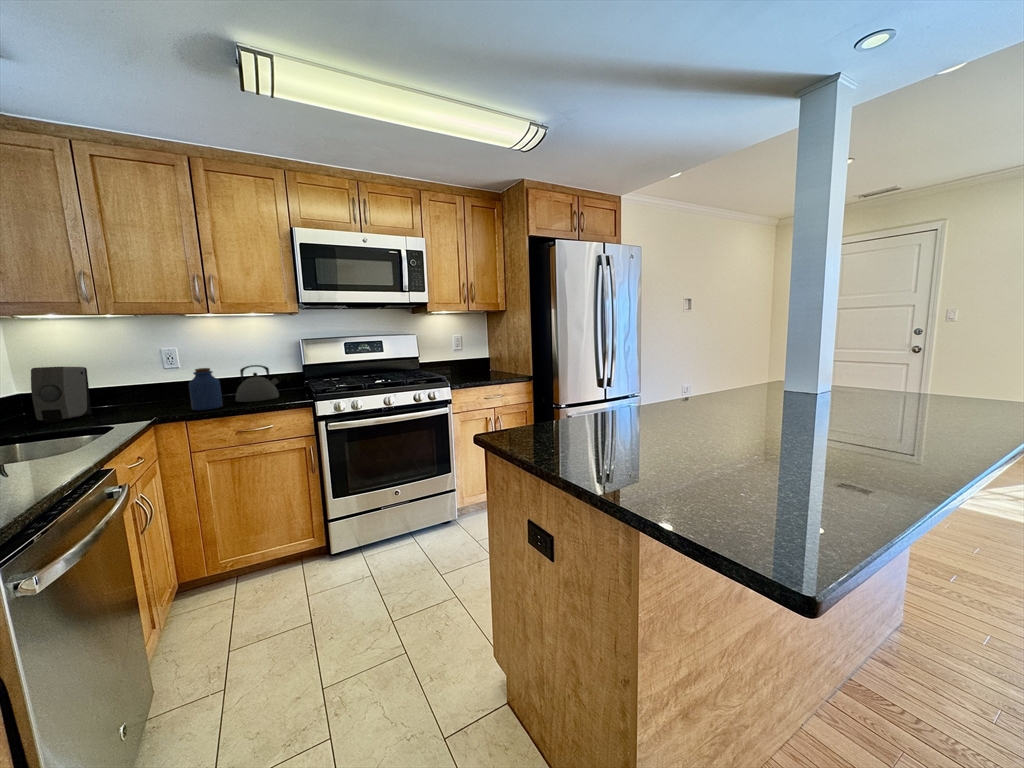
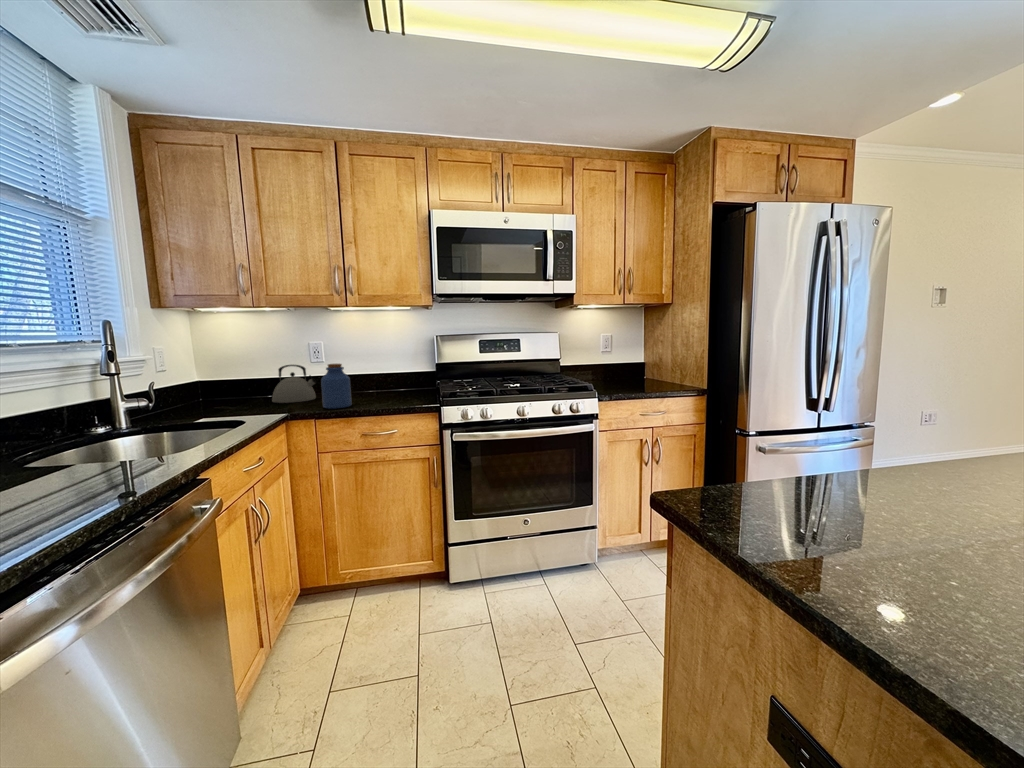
kettle: present [235,365,279,402] -> present [272,365,316,403]
soap dispenser: present [31,367,91,423] -> none [196,357,244,411]

